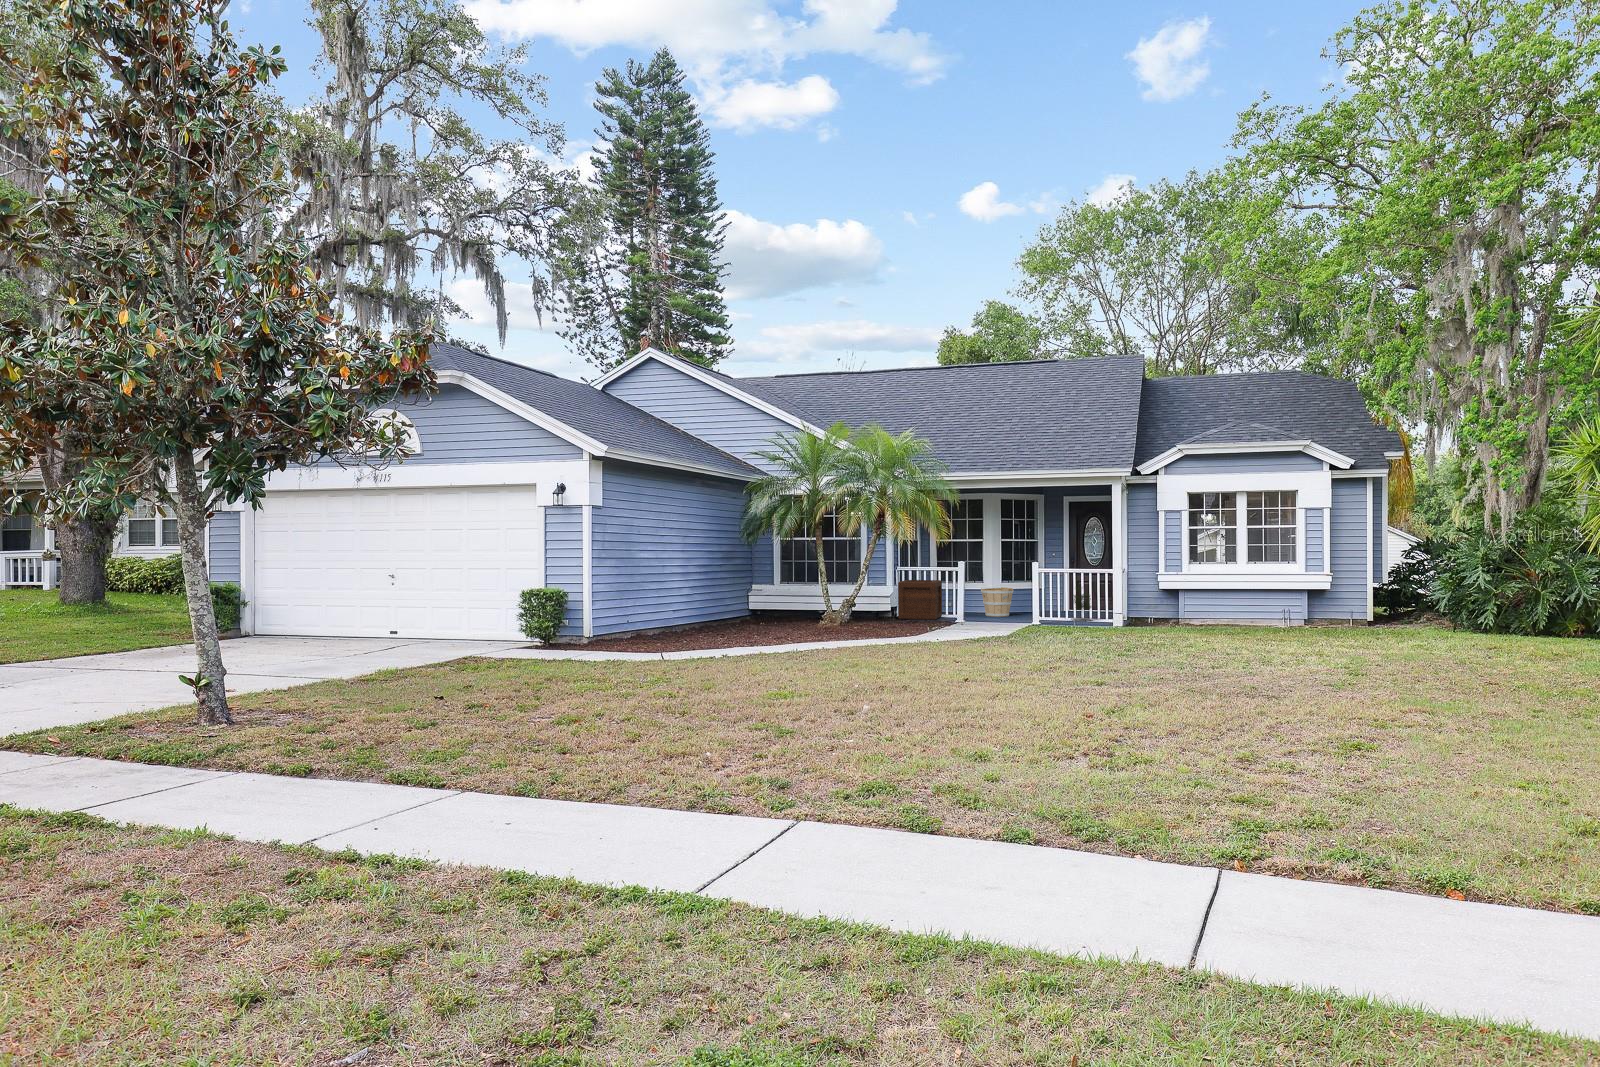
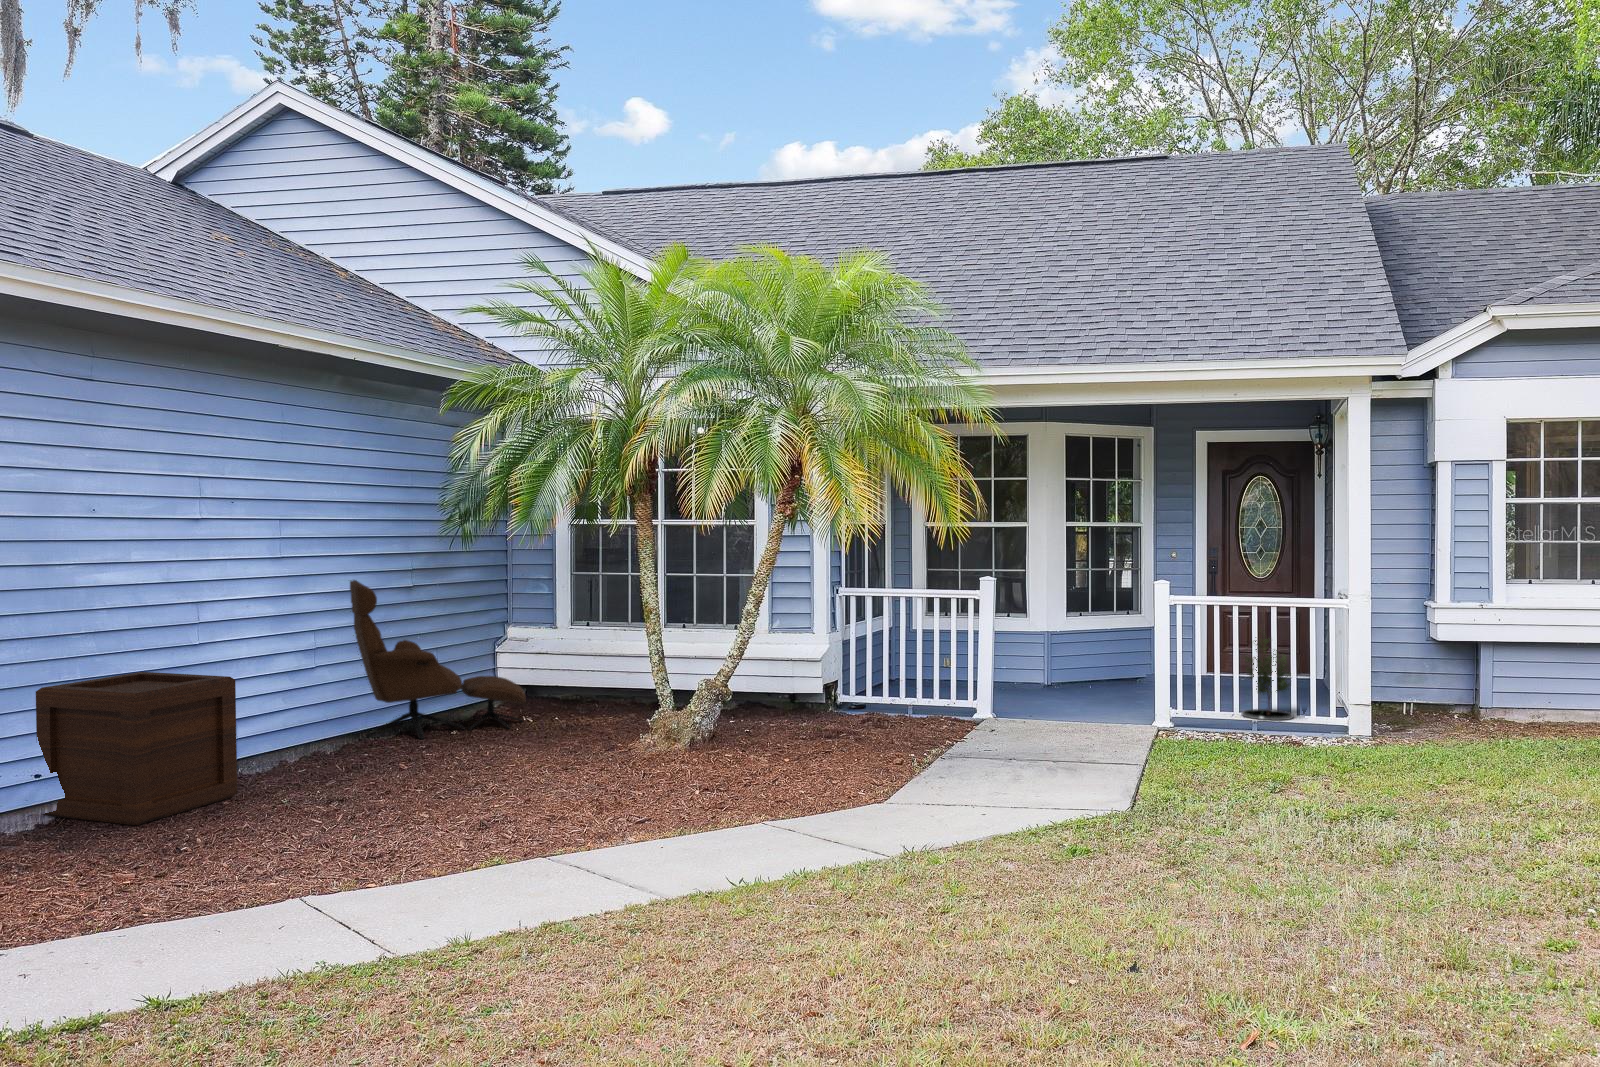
lounge chair: none [697,560,768,624] -> present [350,580,526,739]
wooden crate: present [898,580,942,620] -> present [36,672,237,825]
wooden bucket: present [981,587,1014,617] -> none [1025,633,1101,703]

